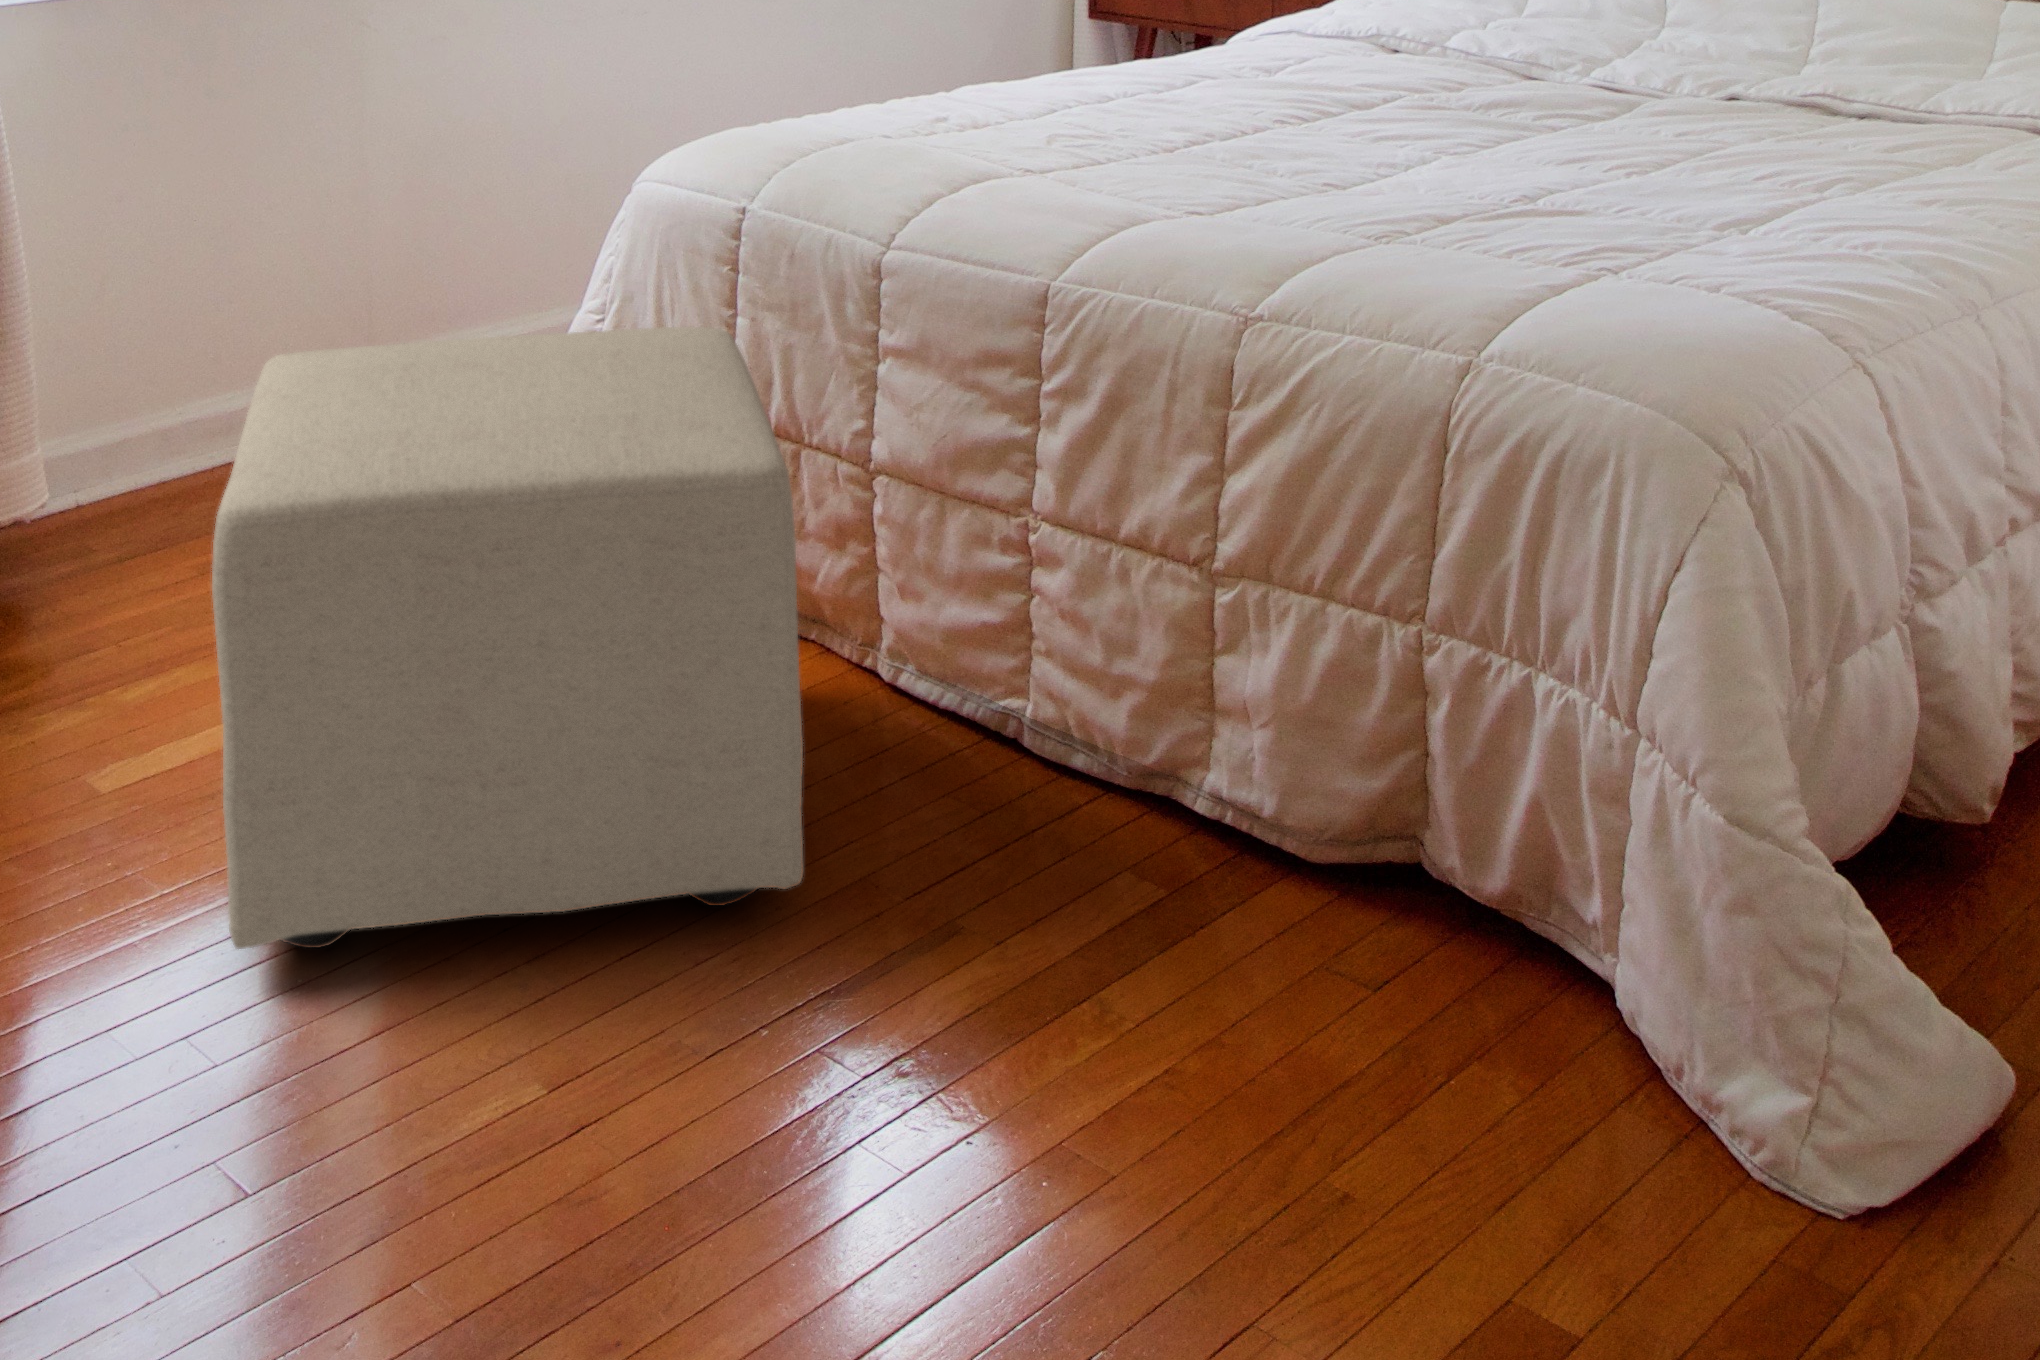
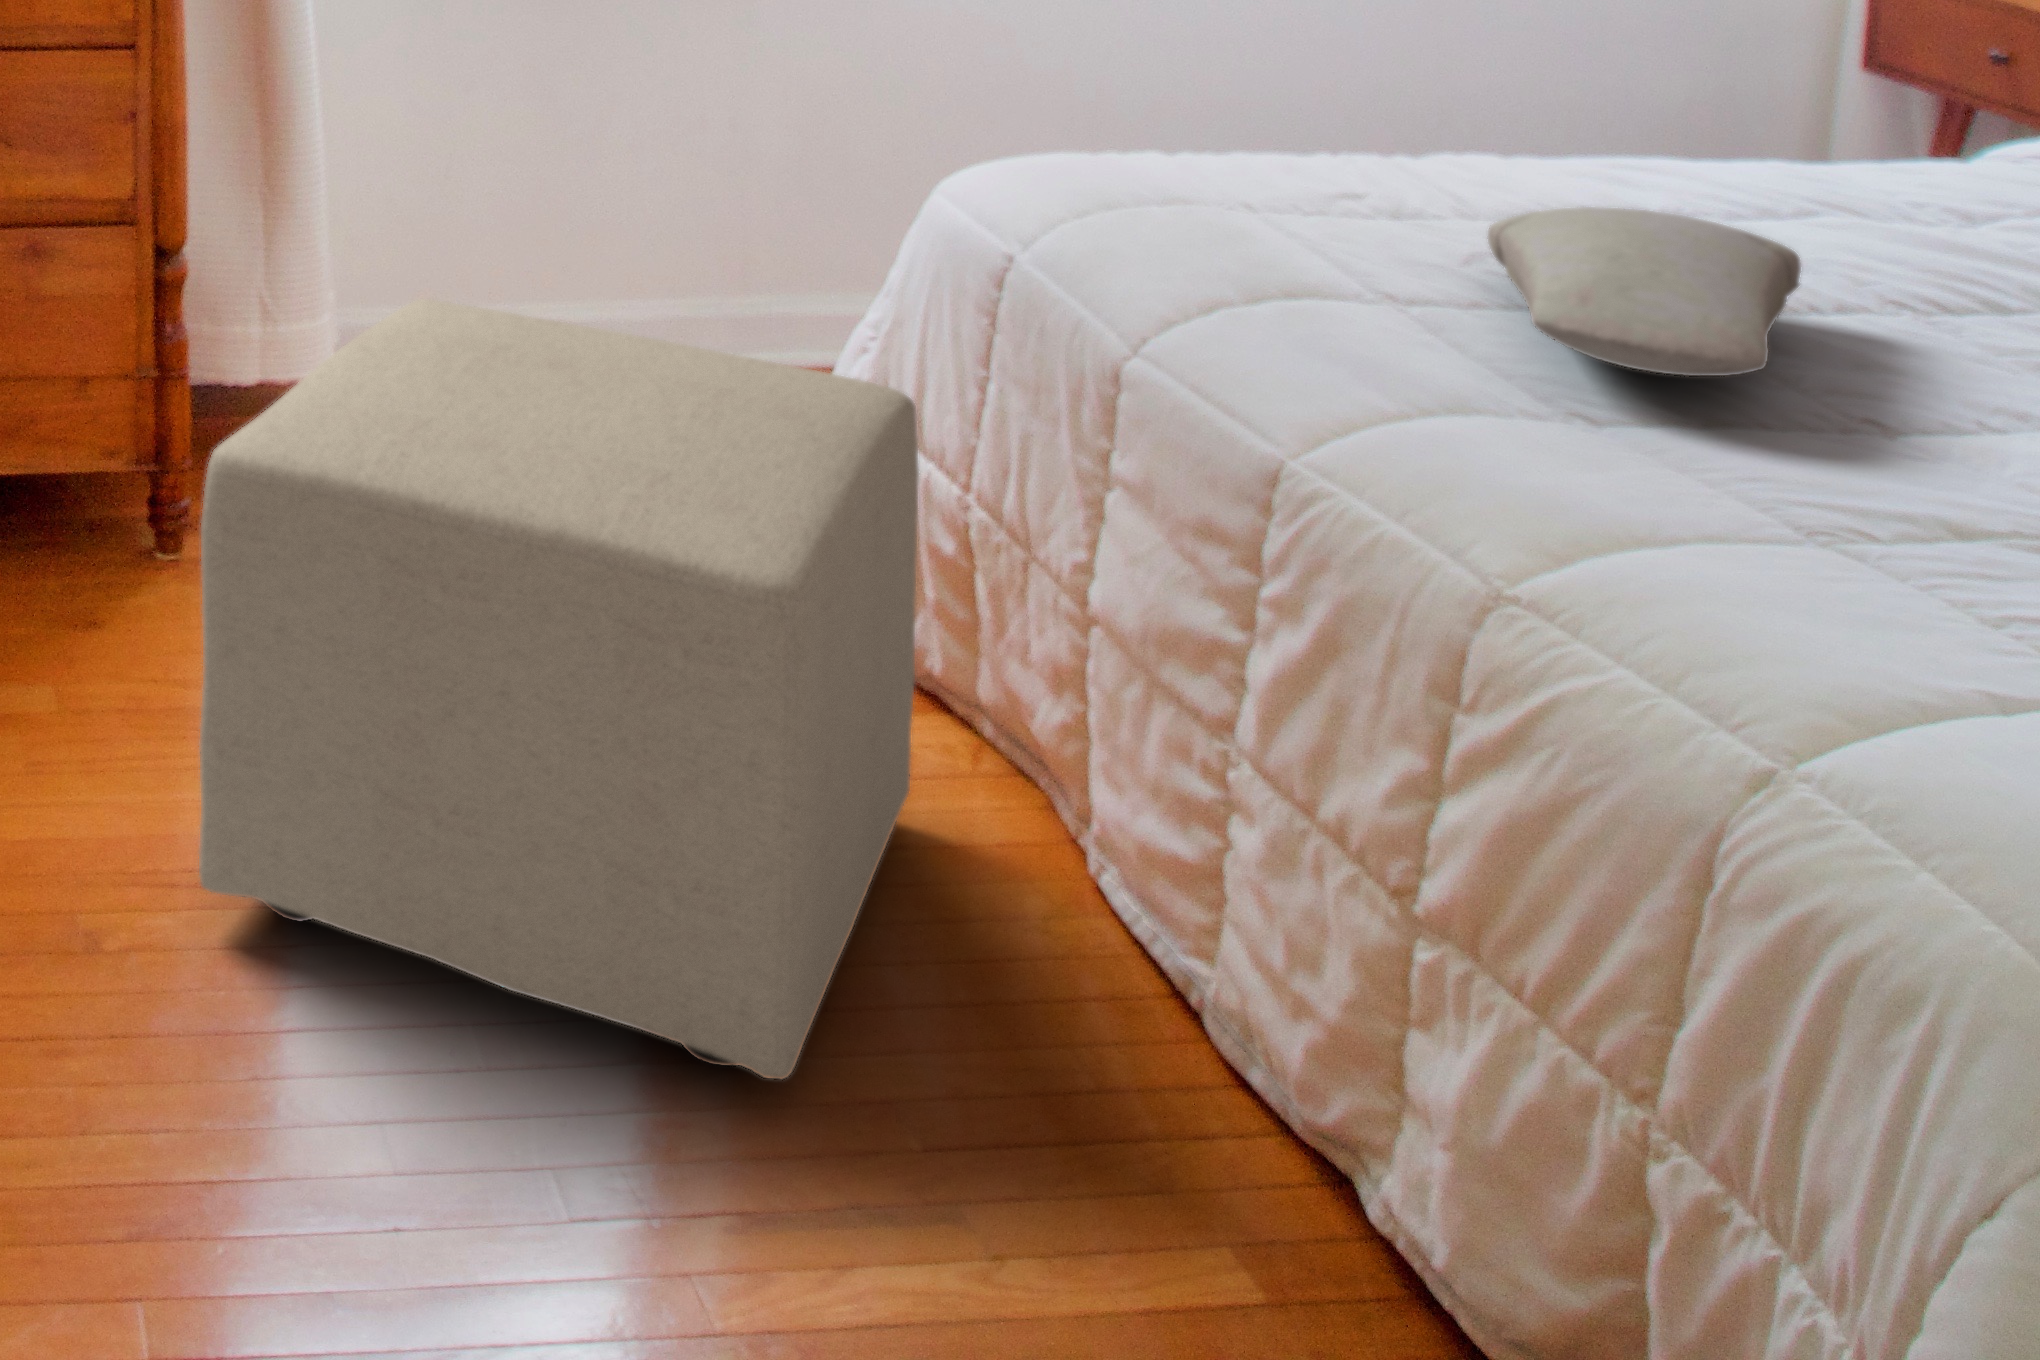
pillow: none [1070,80,1297,178] -> present [1488,207,1801,376]

